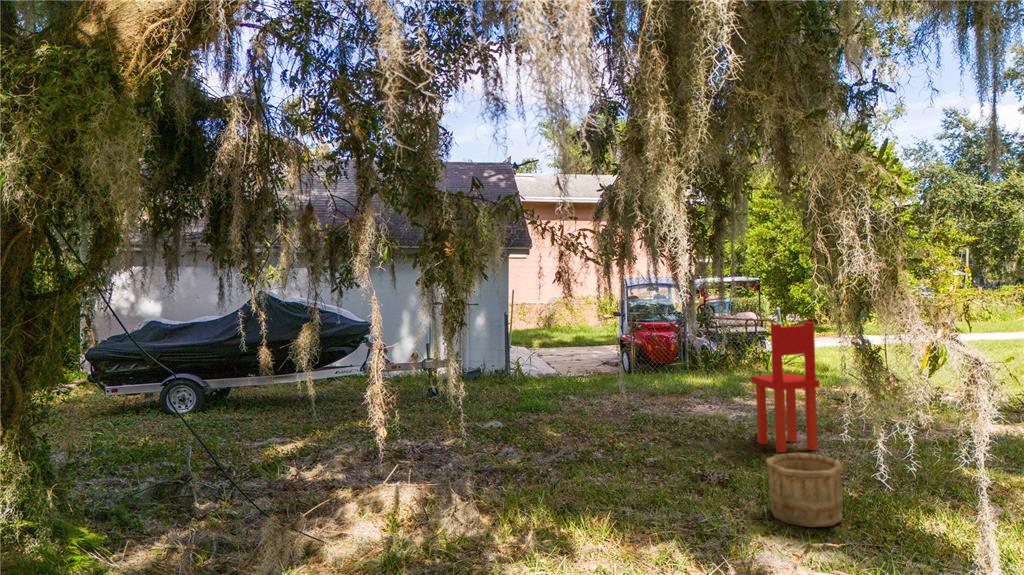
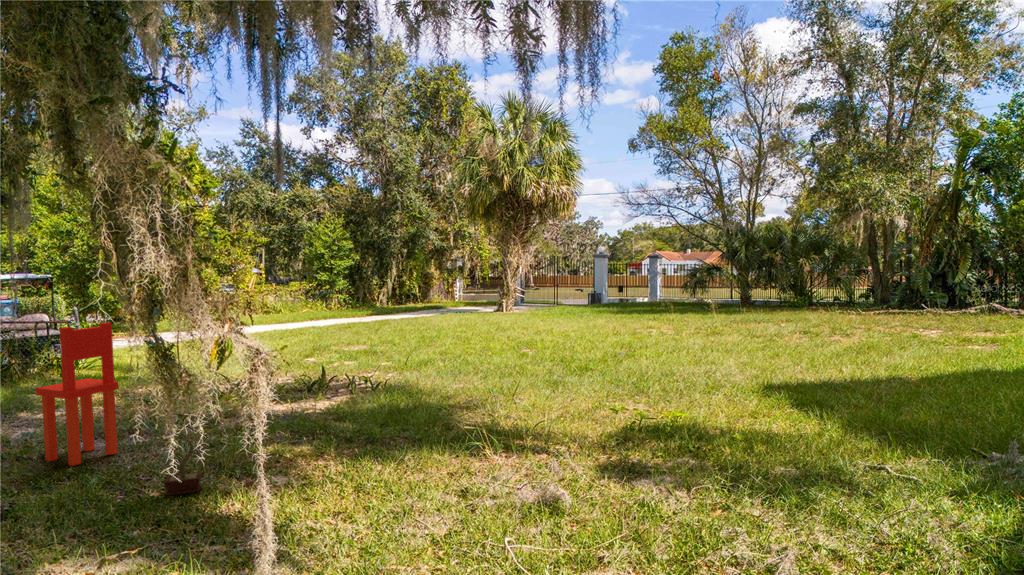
potted plant: none [847,416,940,509] -> present [148,421,231,496]
wooden bucket: present [766,453,843,527] -> none [50,460,142,545]

